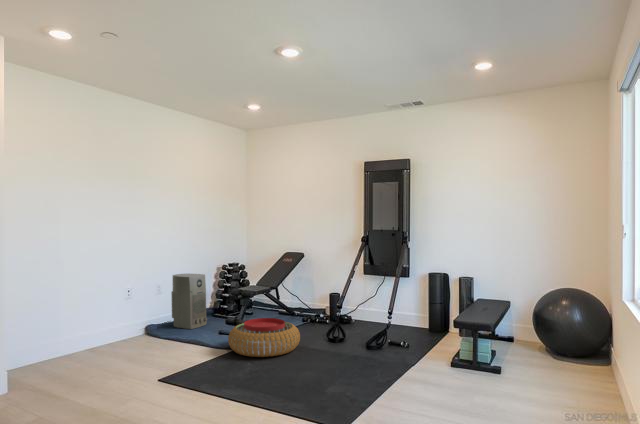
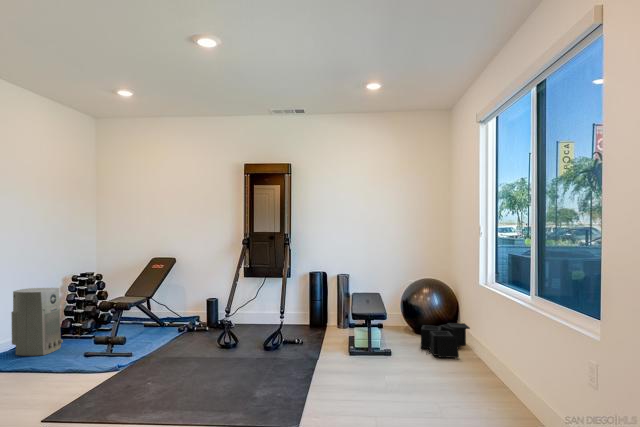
pouf: present [228,318,300,357] -> none [112,331,197,376]
storage bin: none [538,342,610,386] -> present [421,323,470,358]

